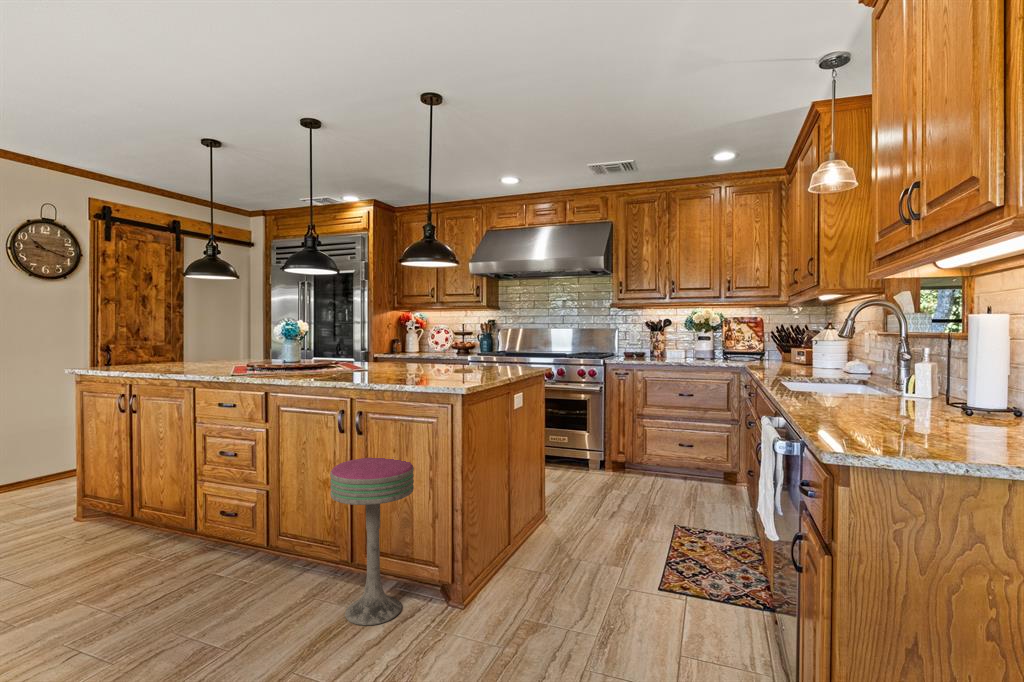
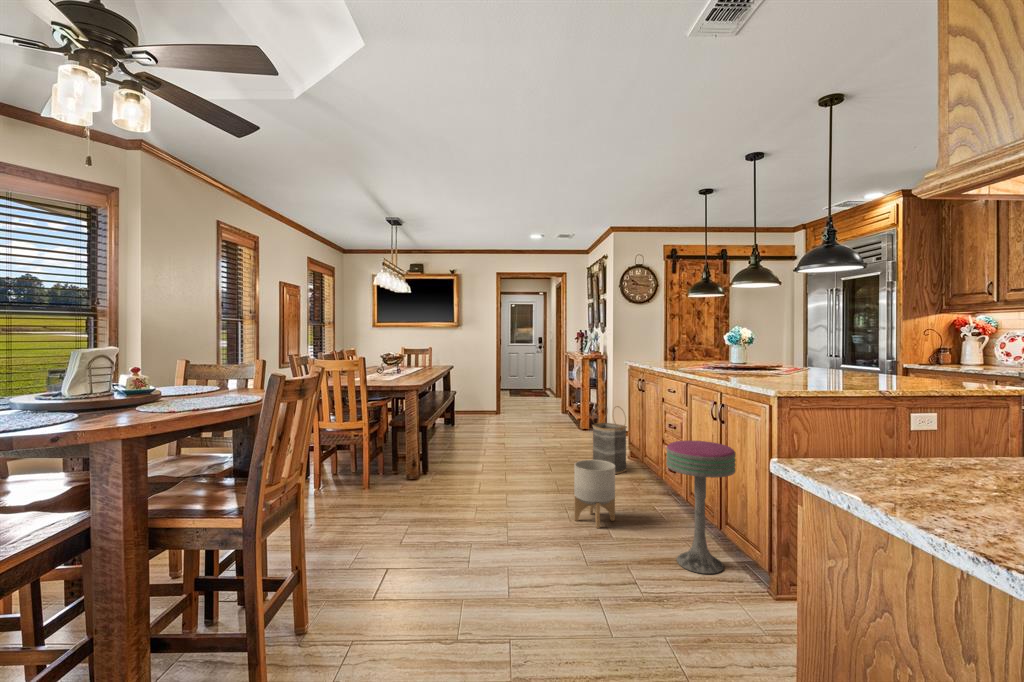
basket: none [44,446,116,568] -> present [592,404,627,474]
planter: none [131,532,212,658] -> present [574,460,615,528]

